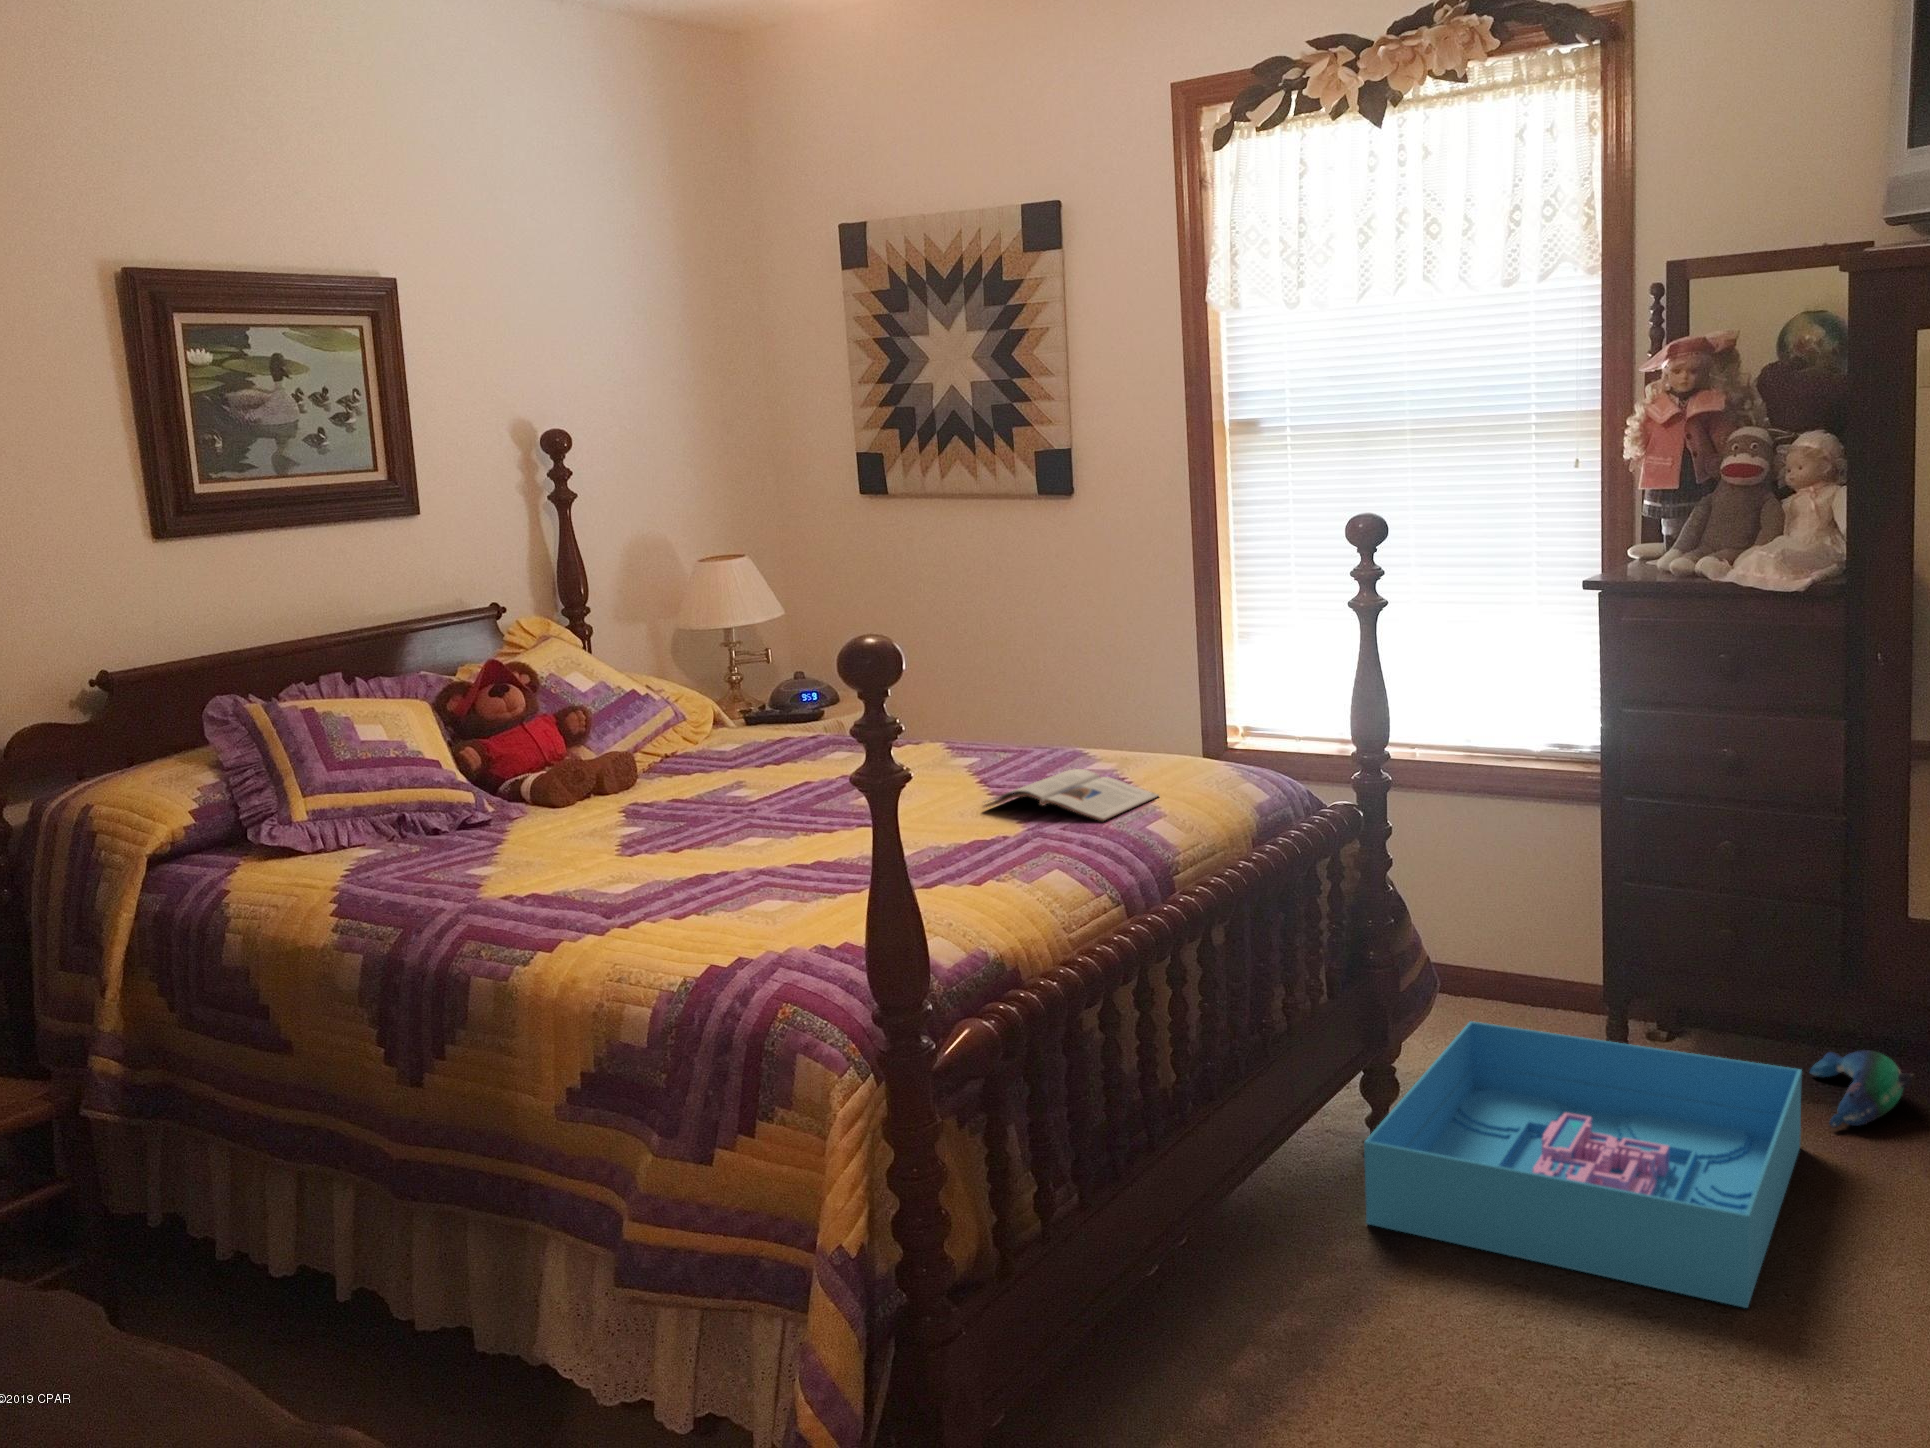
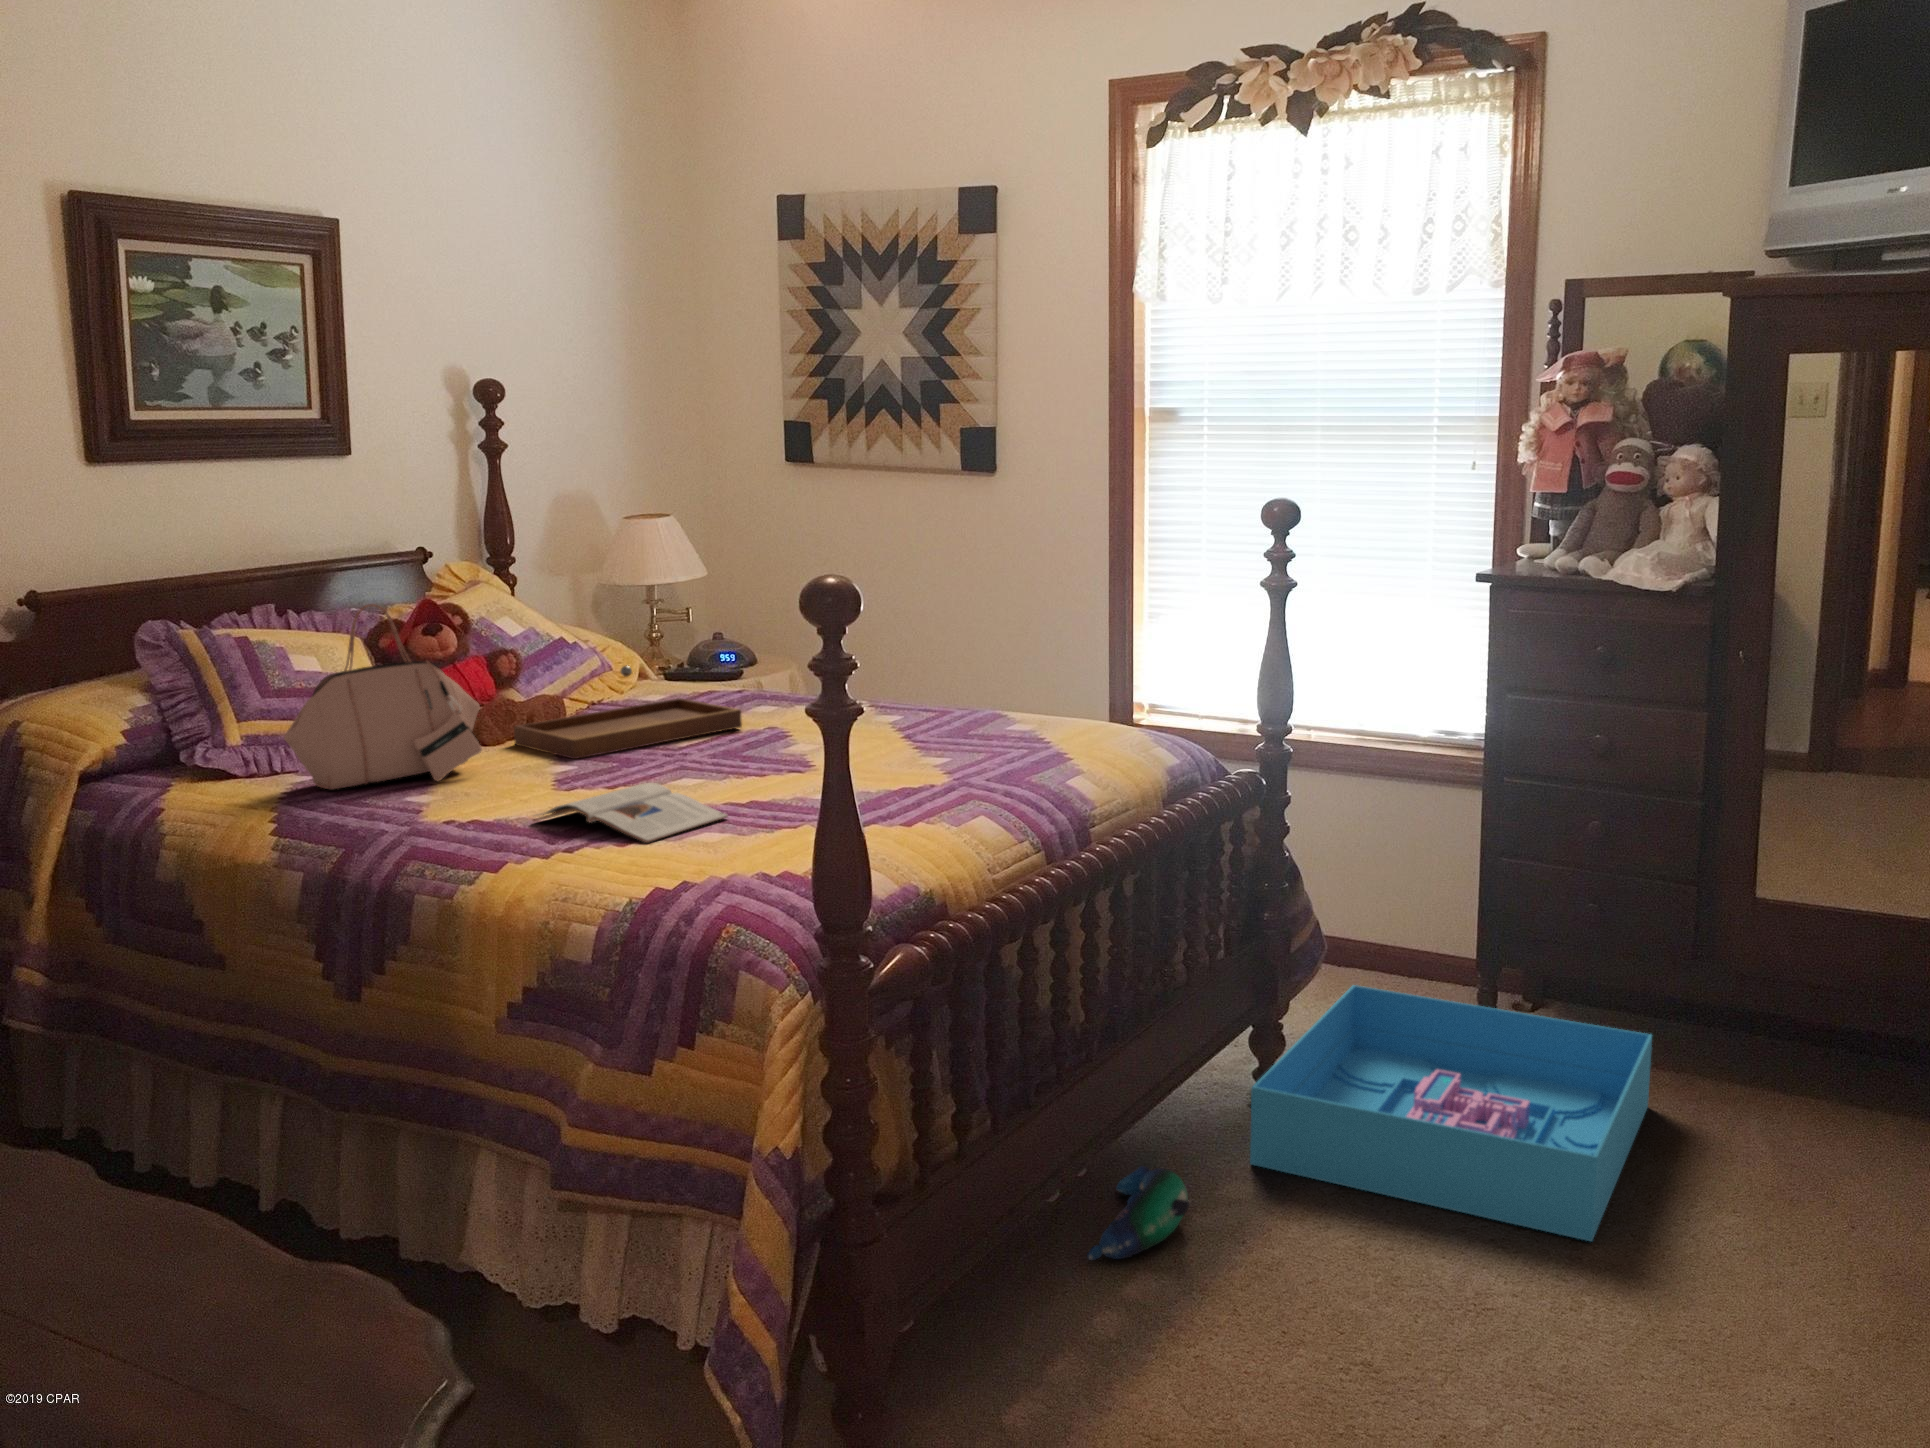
handbag: none [344,671,546,863] -> present [284,604,482,789]
tray: none [583,718,816,819] -> present [514,666,742,759]
magazine: present [983,769,1159,821] -> present [534,783,728,843]
plush toy: present [1810,1050,1913,1127] -> present [1087,1166,1190,1260]

